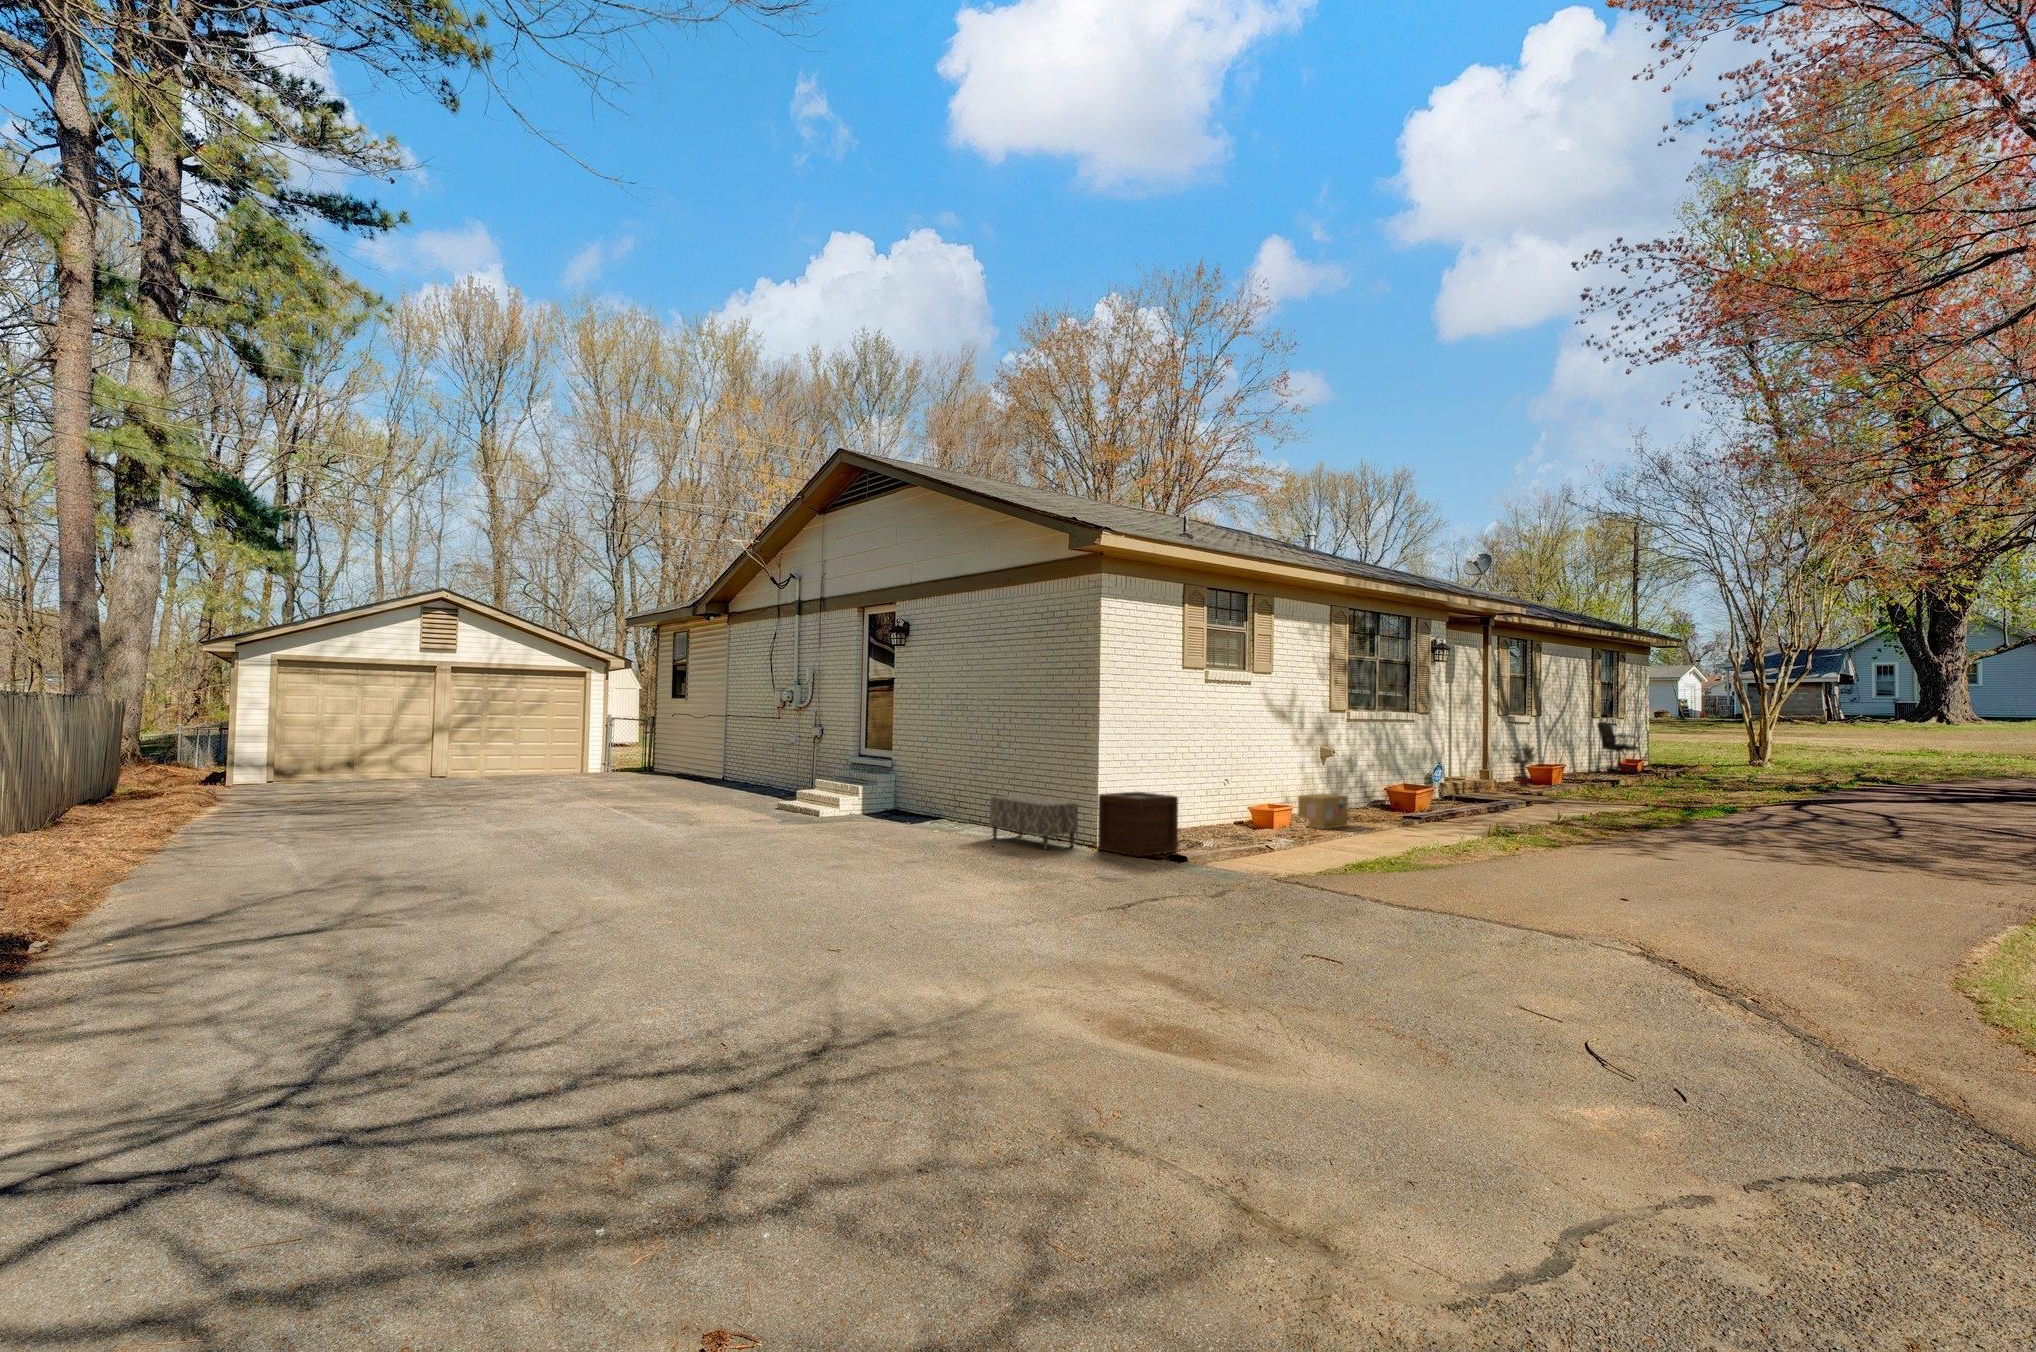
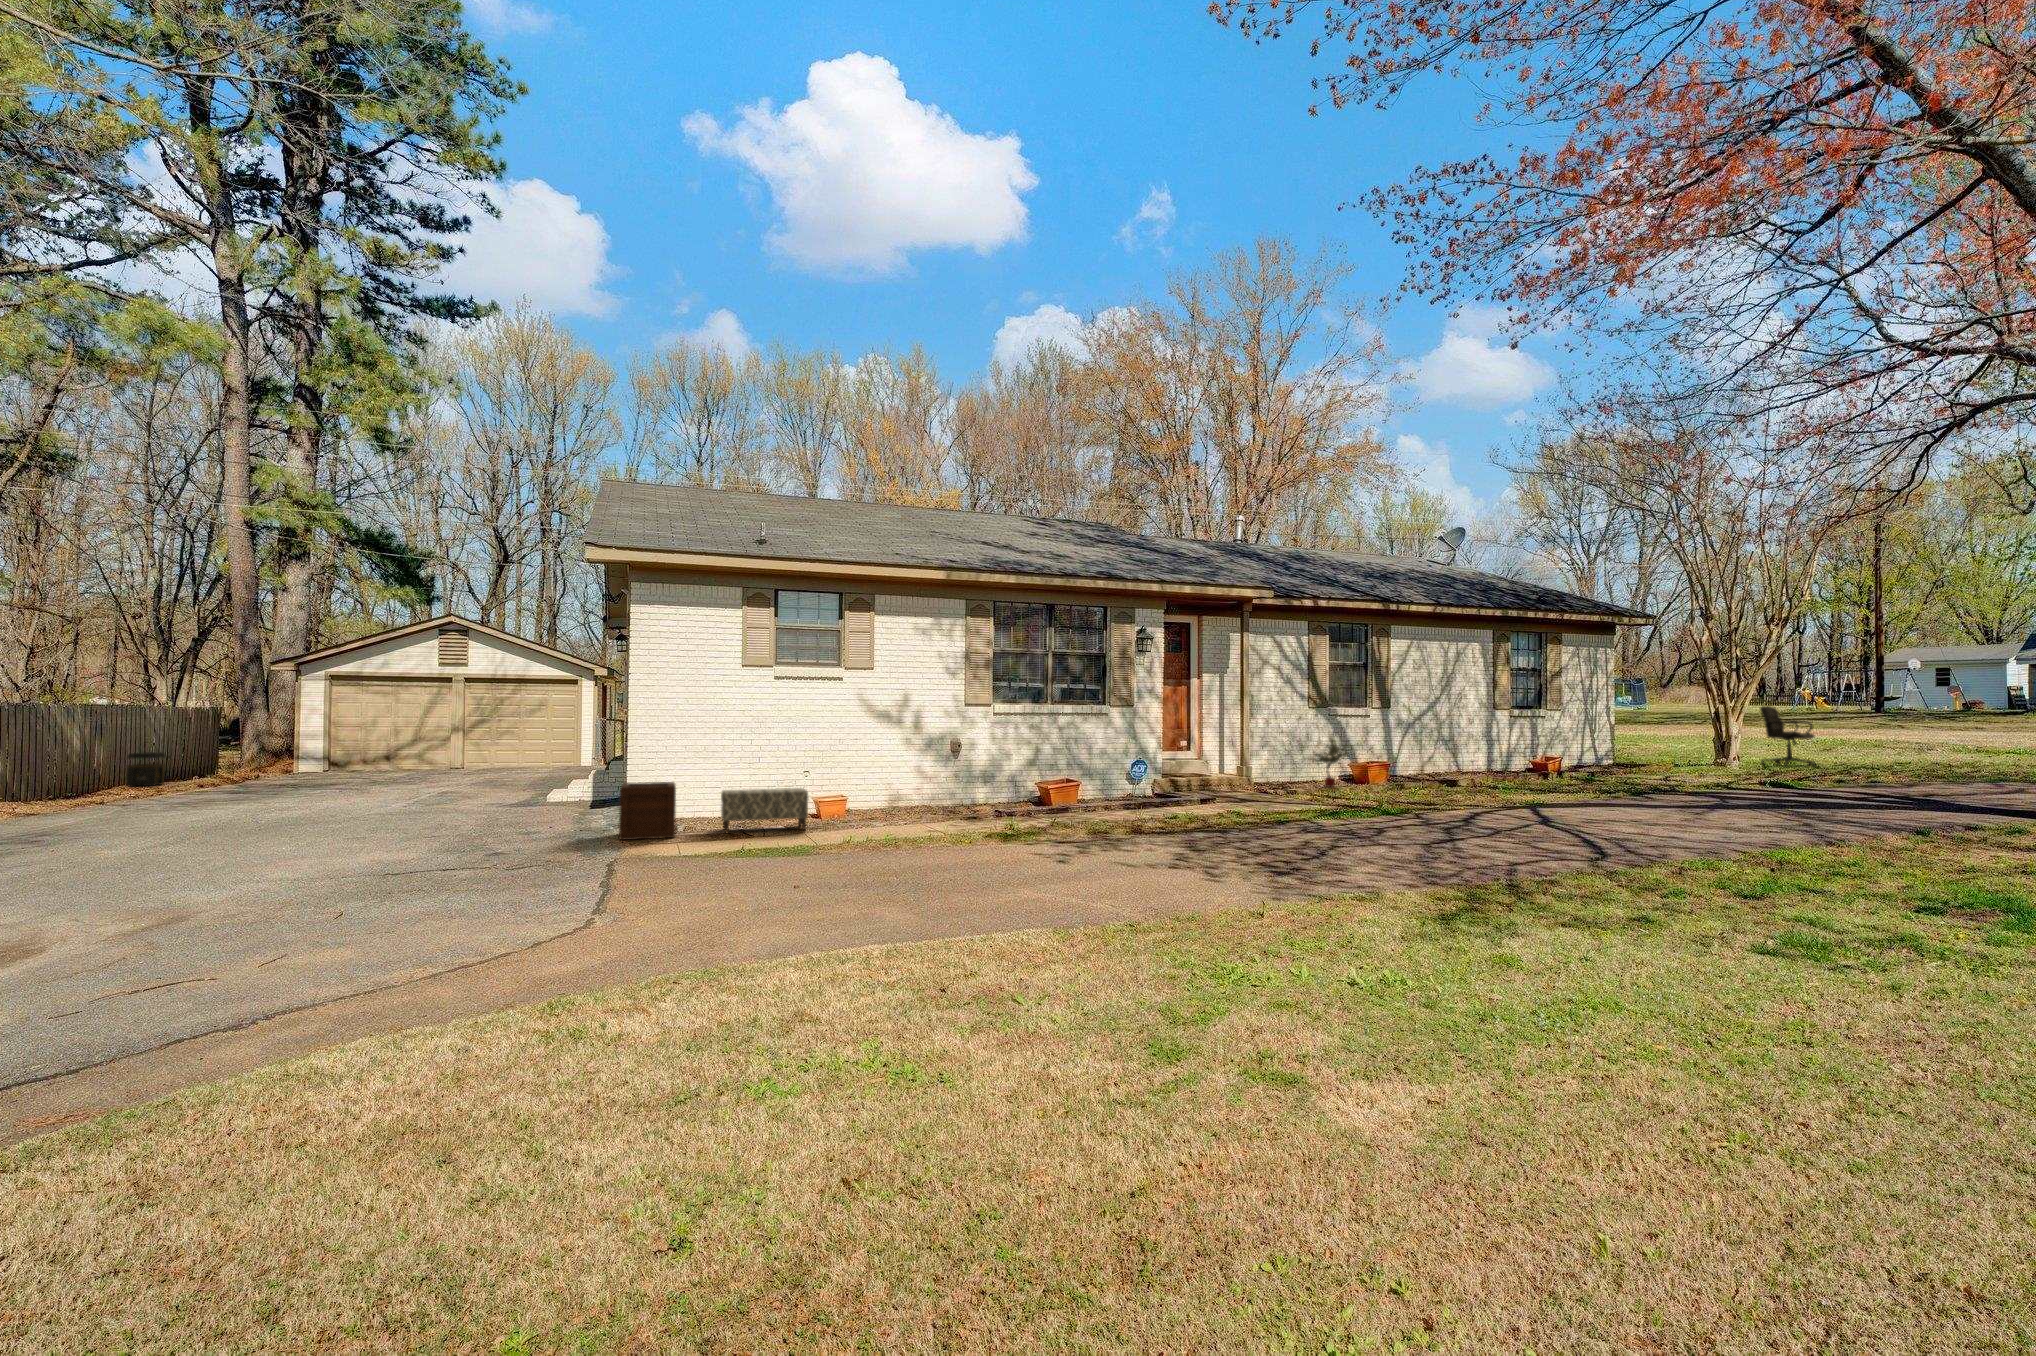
chair: present [1597,722,1640,774] -> present [1760,706,1816,767]
toolbox: none [106,761,155,810] -> present [126,752,165,787]
cardboard box: present [1298,794,1348,829] -> none [914,789,963,824]
bench: present [990,795,1078,849] -> present [721,788,808,833]

